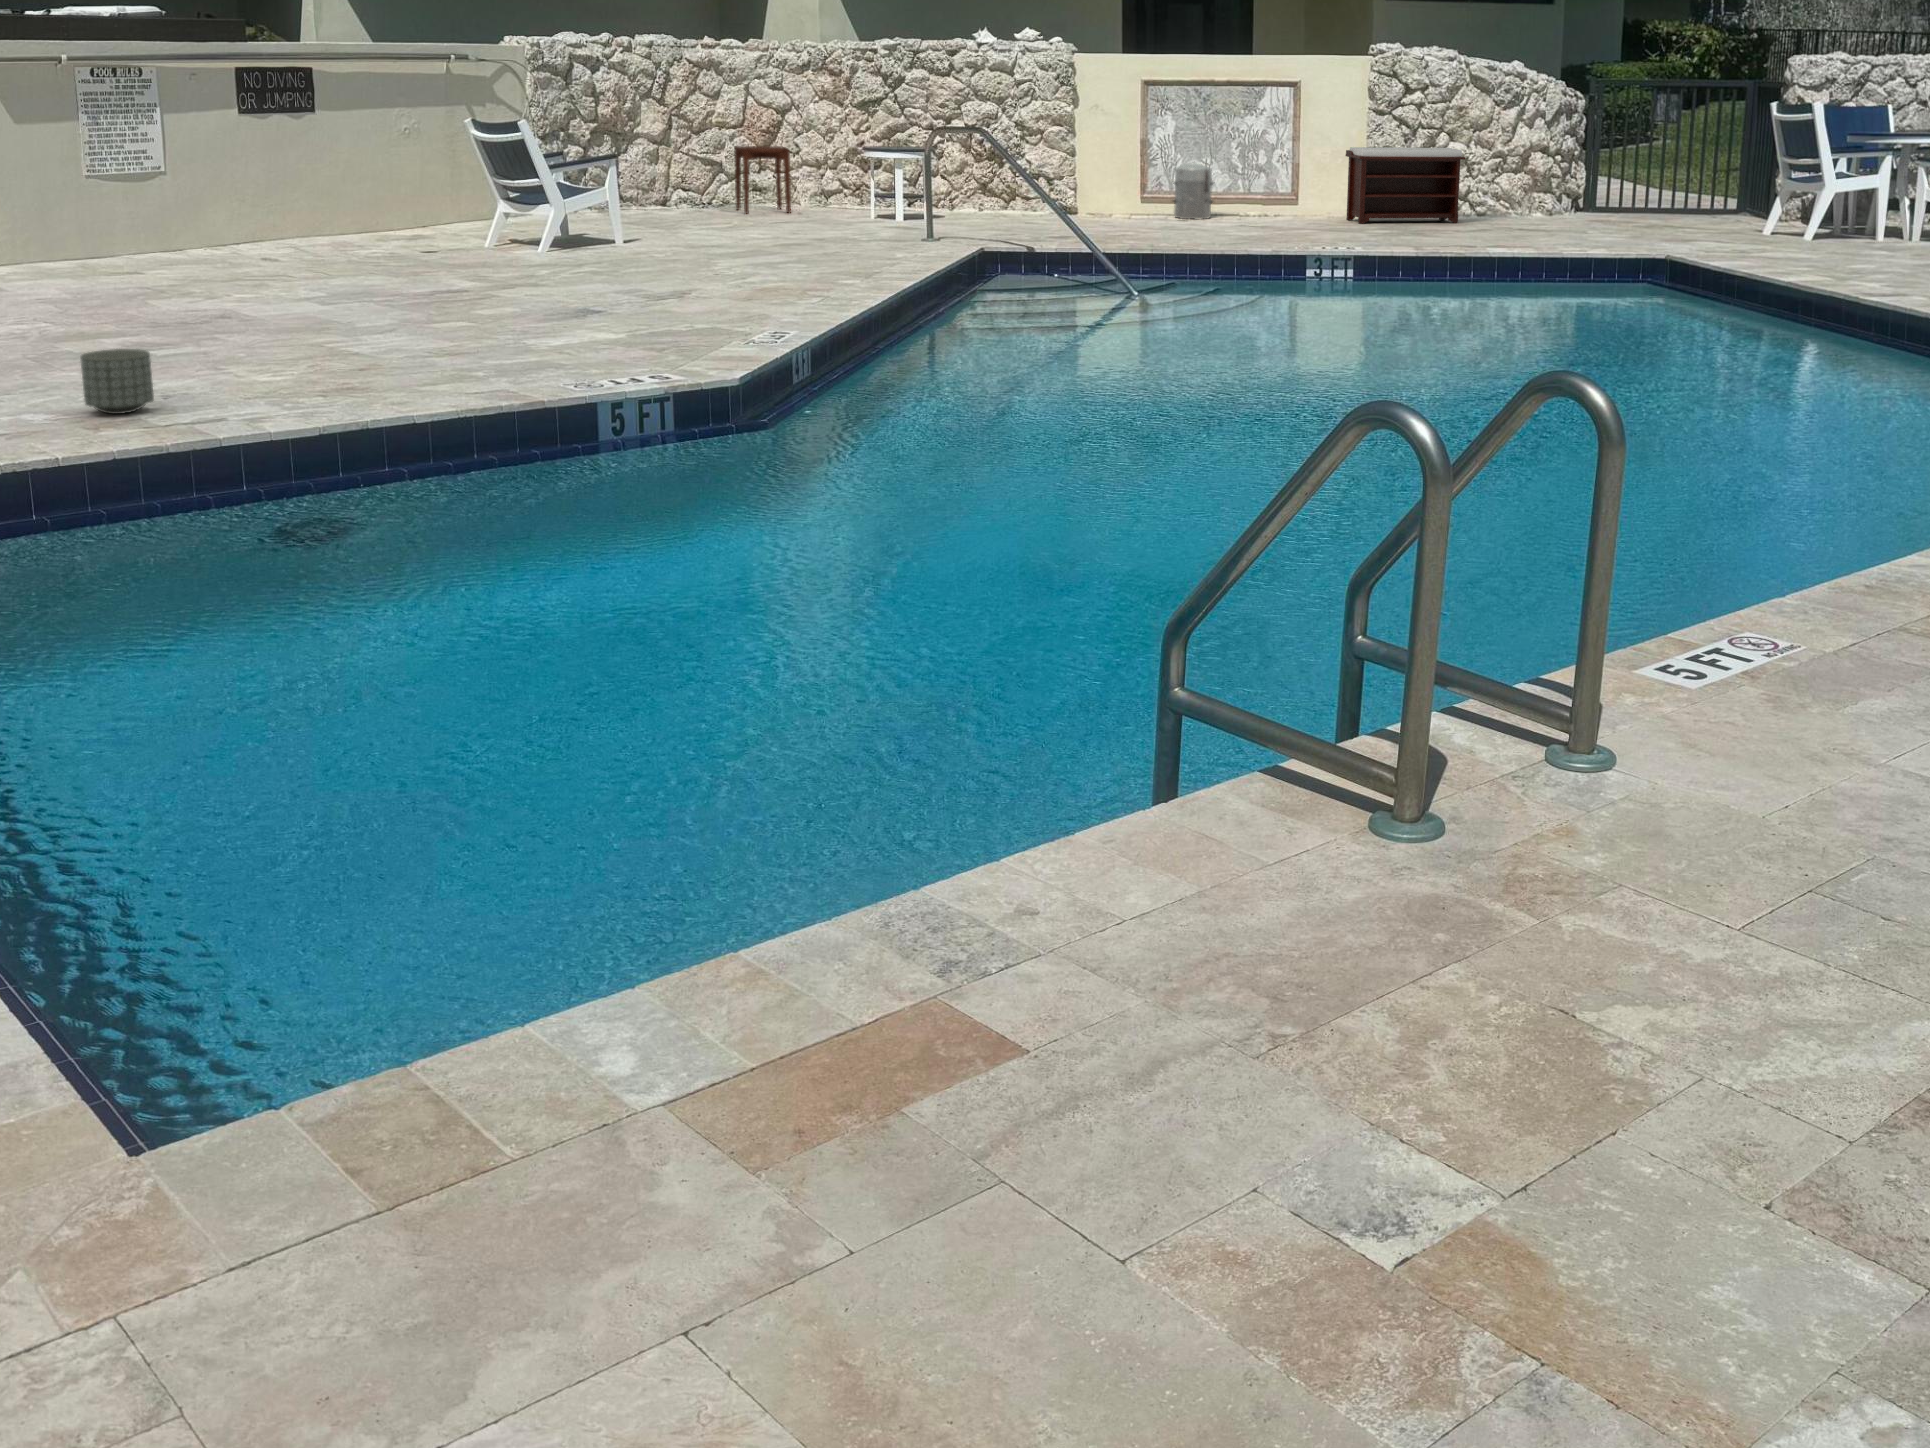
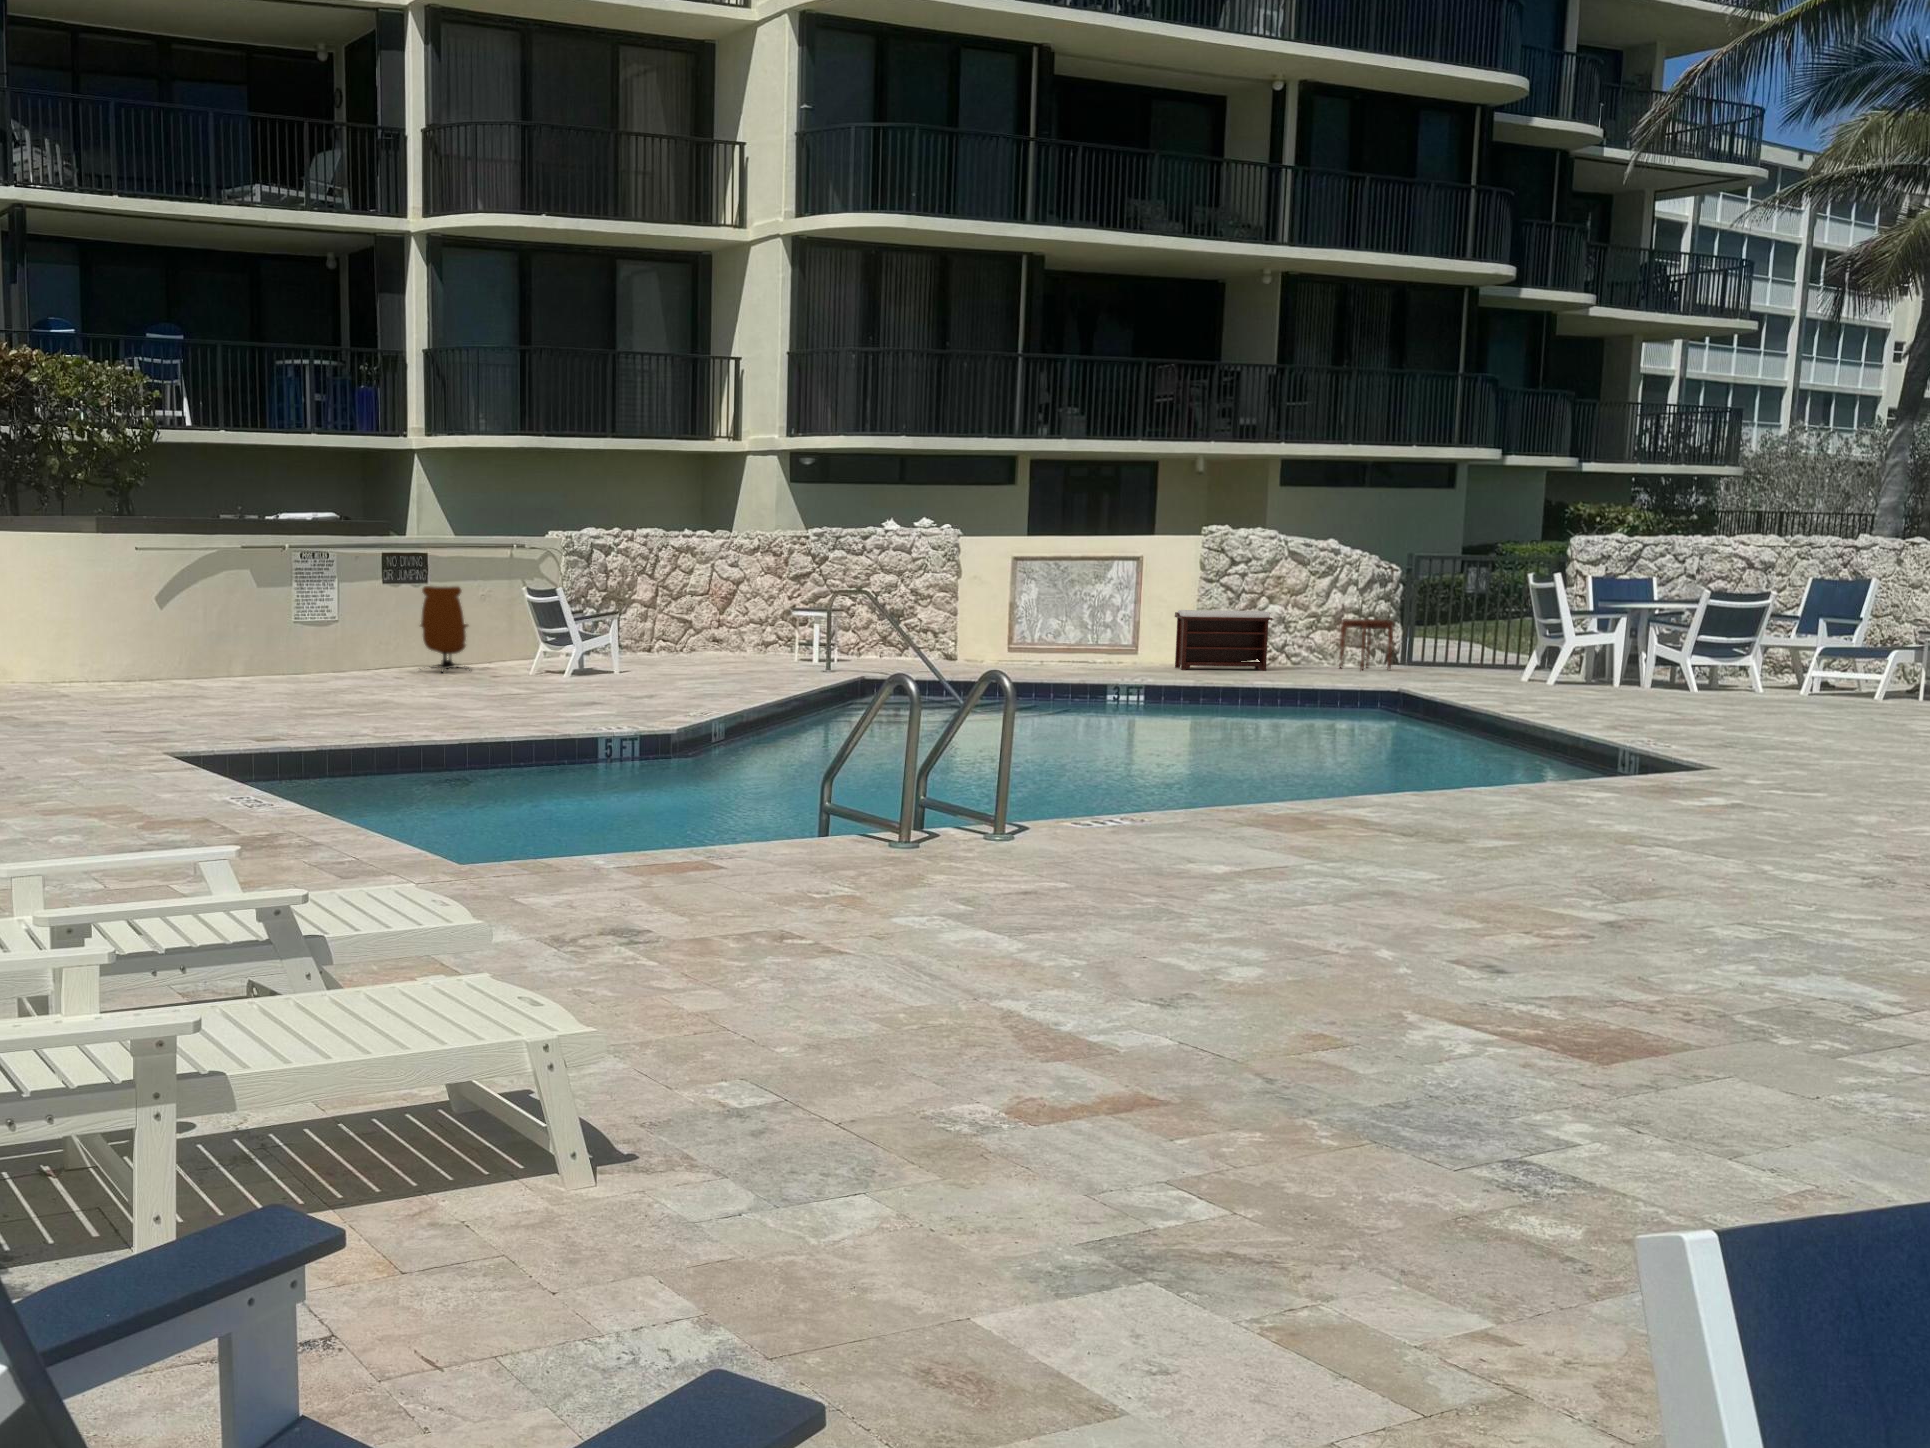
lounge chair: none [302,120,393,254] -> present [420,586,470,671]
side table: present [734,146,791,214] -> present [1339,619,1394,670]
waste bin: present [1173,163,1213,219] -> none [1033,620,1068,666]
planter: present [80,349,154,414] -> none [347,697,379,729]

